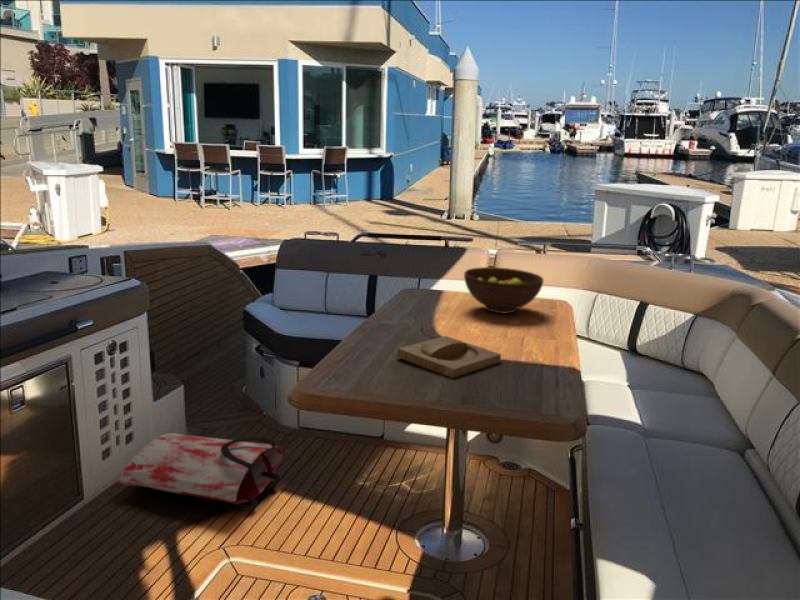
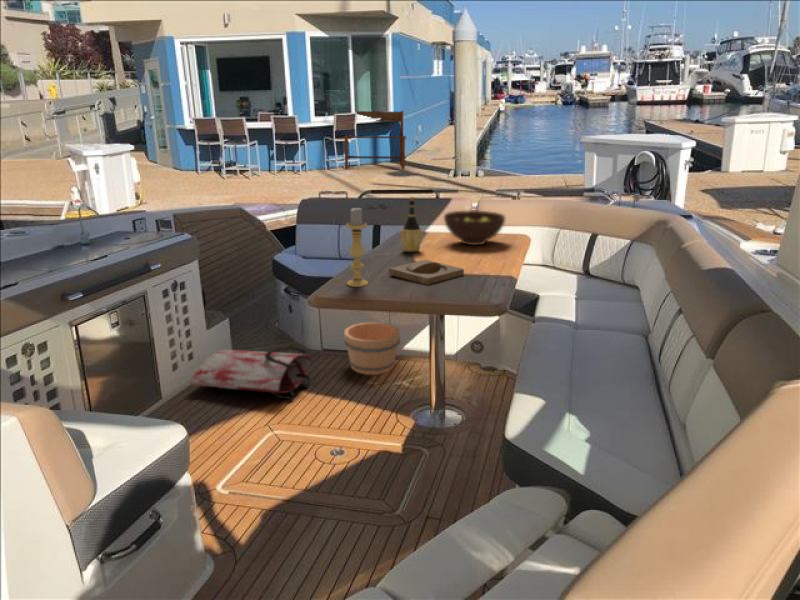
bench: none [334,144,400,209] -> present [345,111,406,169]
wine bottle: none [409,249,438,320] -> present [401,197,423,252]
candle holder: none [338,263,372,377] -> present [346,208,368,287]
bucket: none [327,402,400,474] -> present [344,322,400,375]

